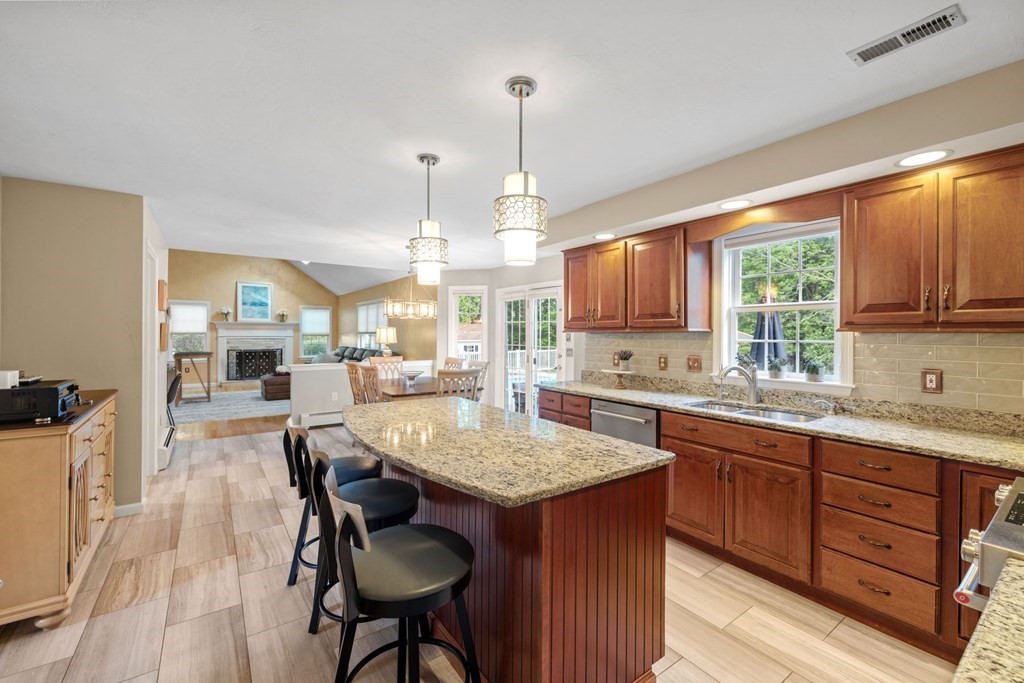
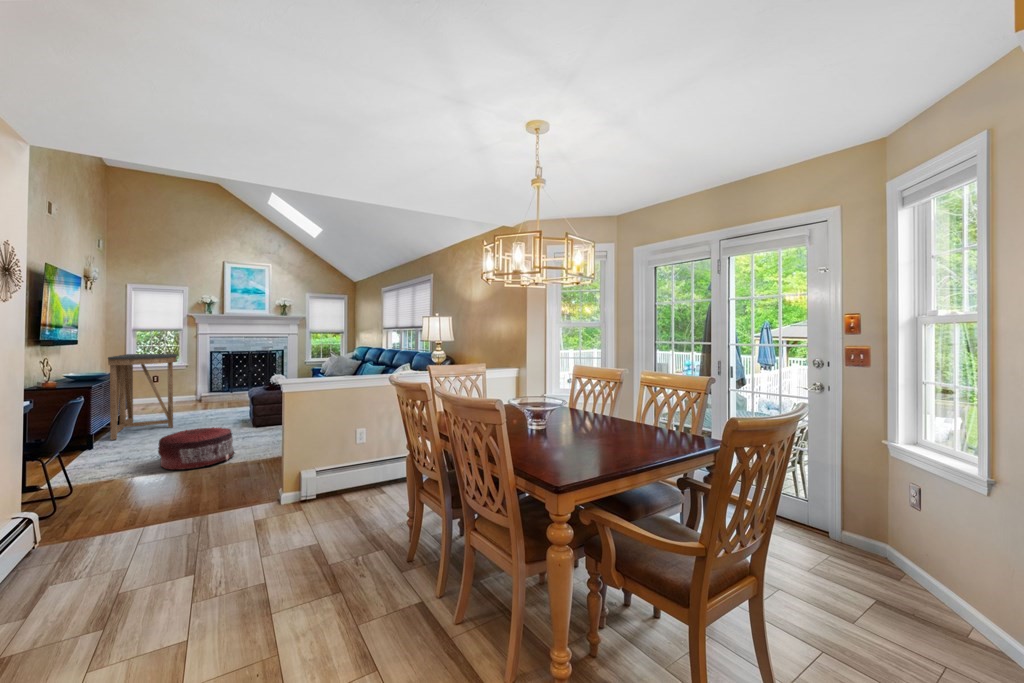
pouf: none [215,397,259,420] -> present [158,427,235,470]

